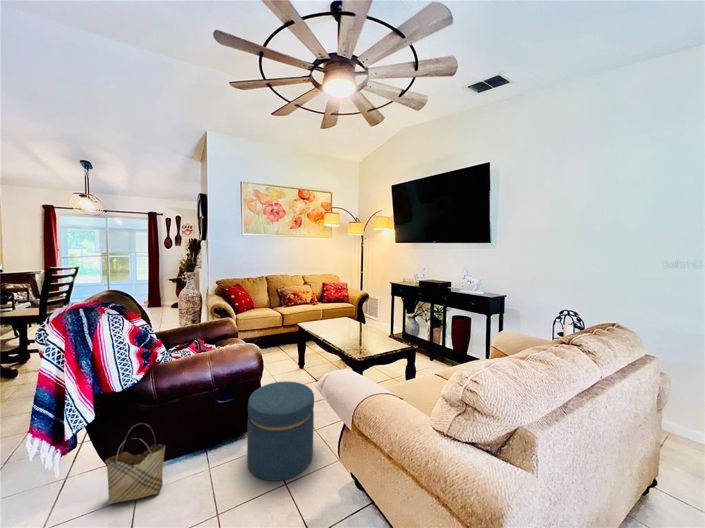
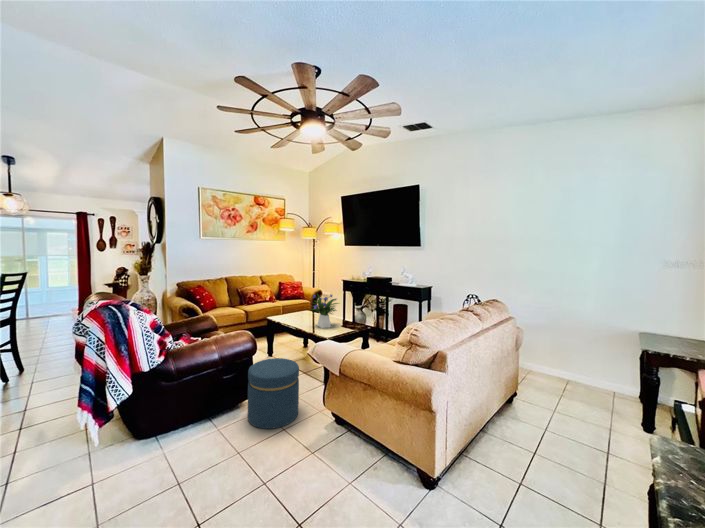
flower arrangement: none [341,299,380,342] -> present [312,294,338,328]
woven basket: present [105,423,165,504] -> none [141,395,187,458]

